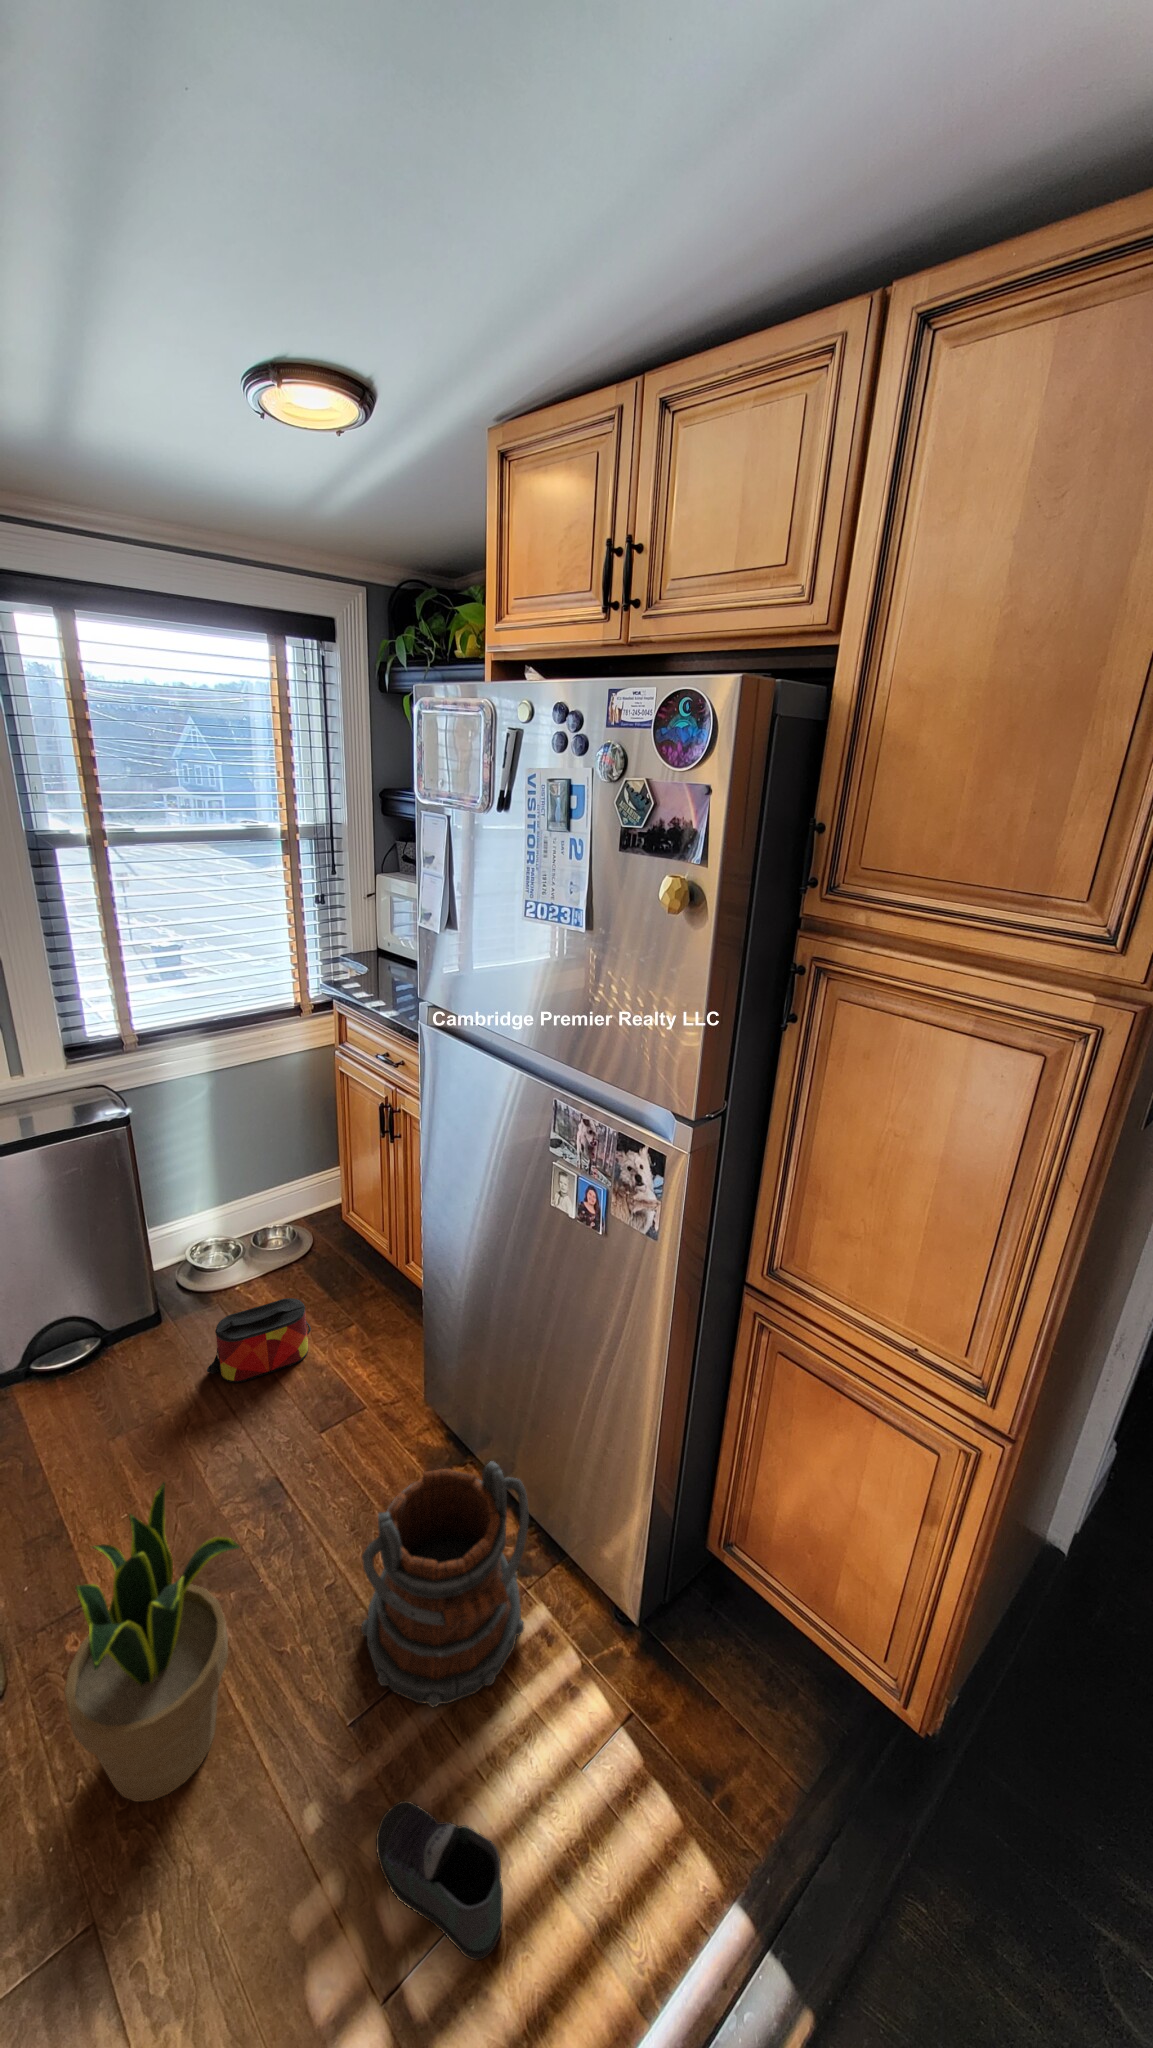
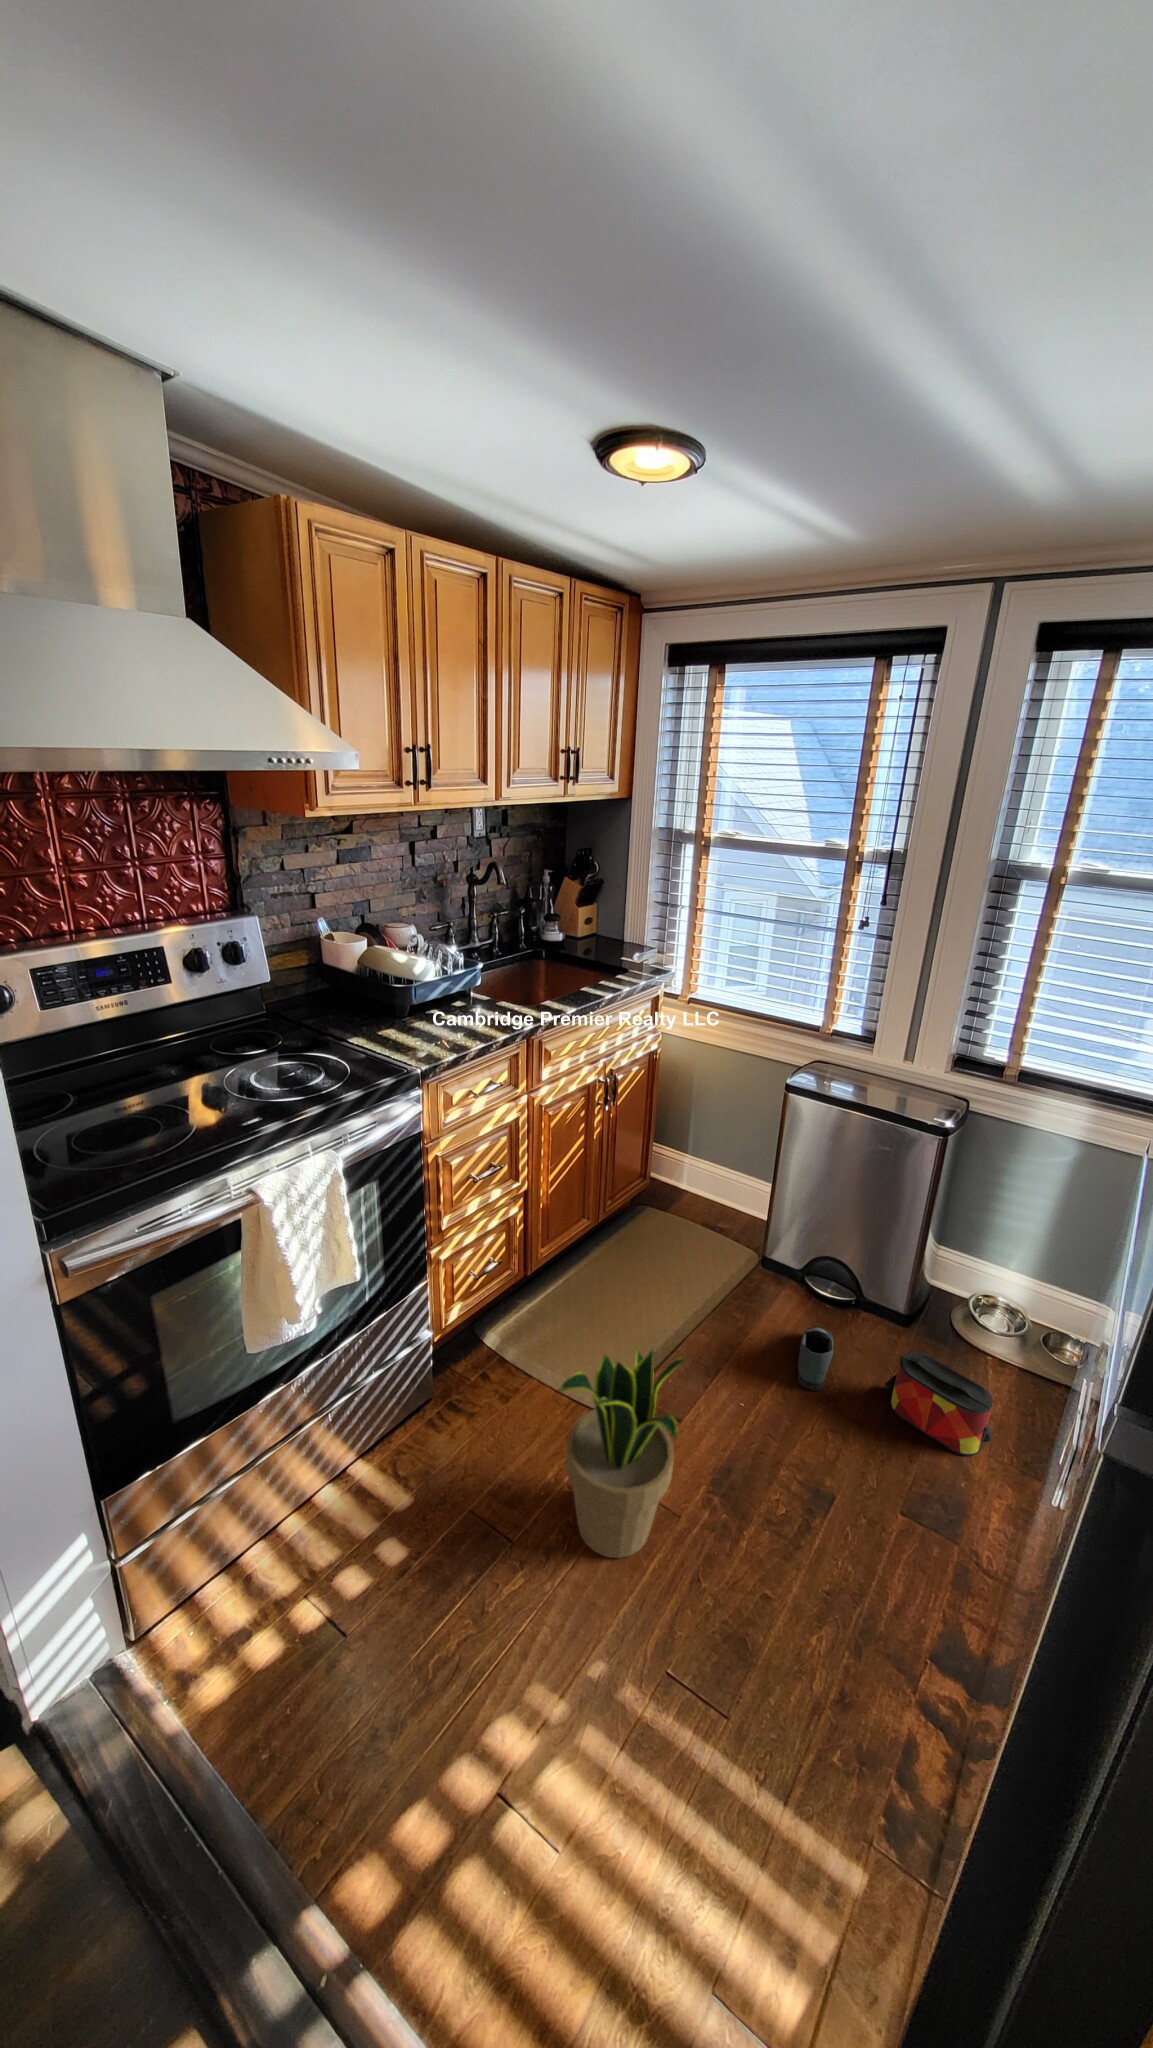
bucket: present [361,1461,529,1707] -> none [704,1548,901,1854]
shoe: present [376,1801,503,1960] -> present [798,1326,833,1391]

